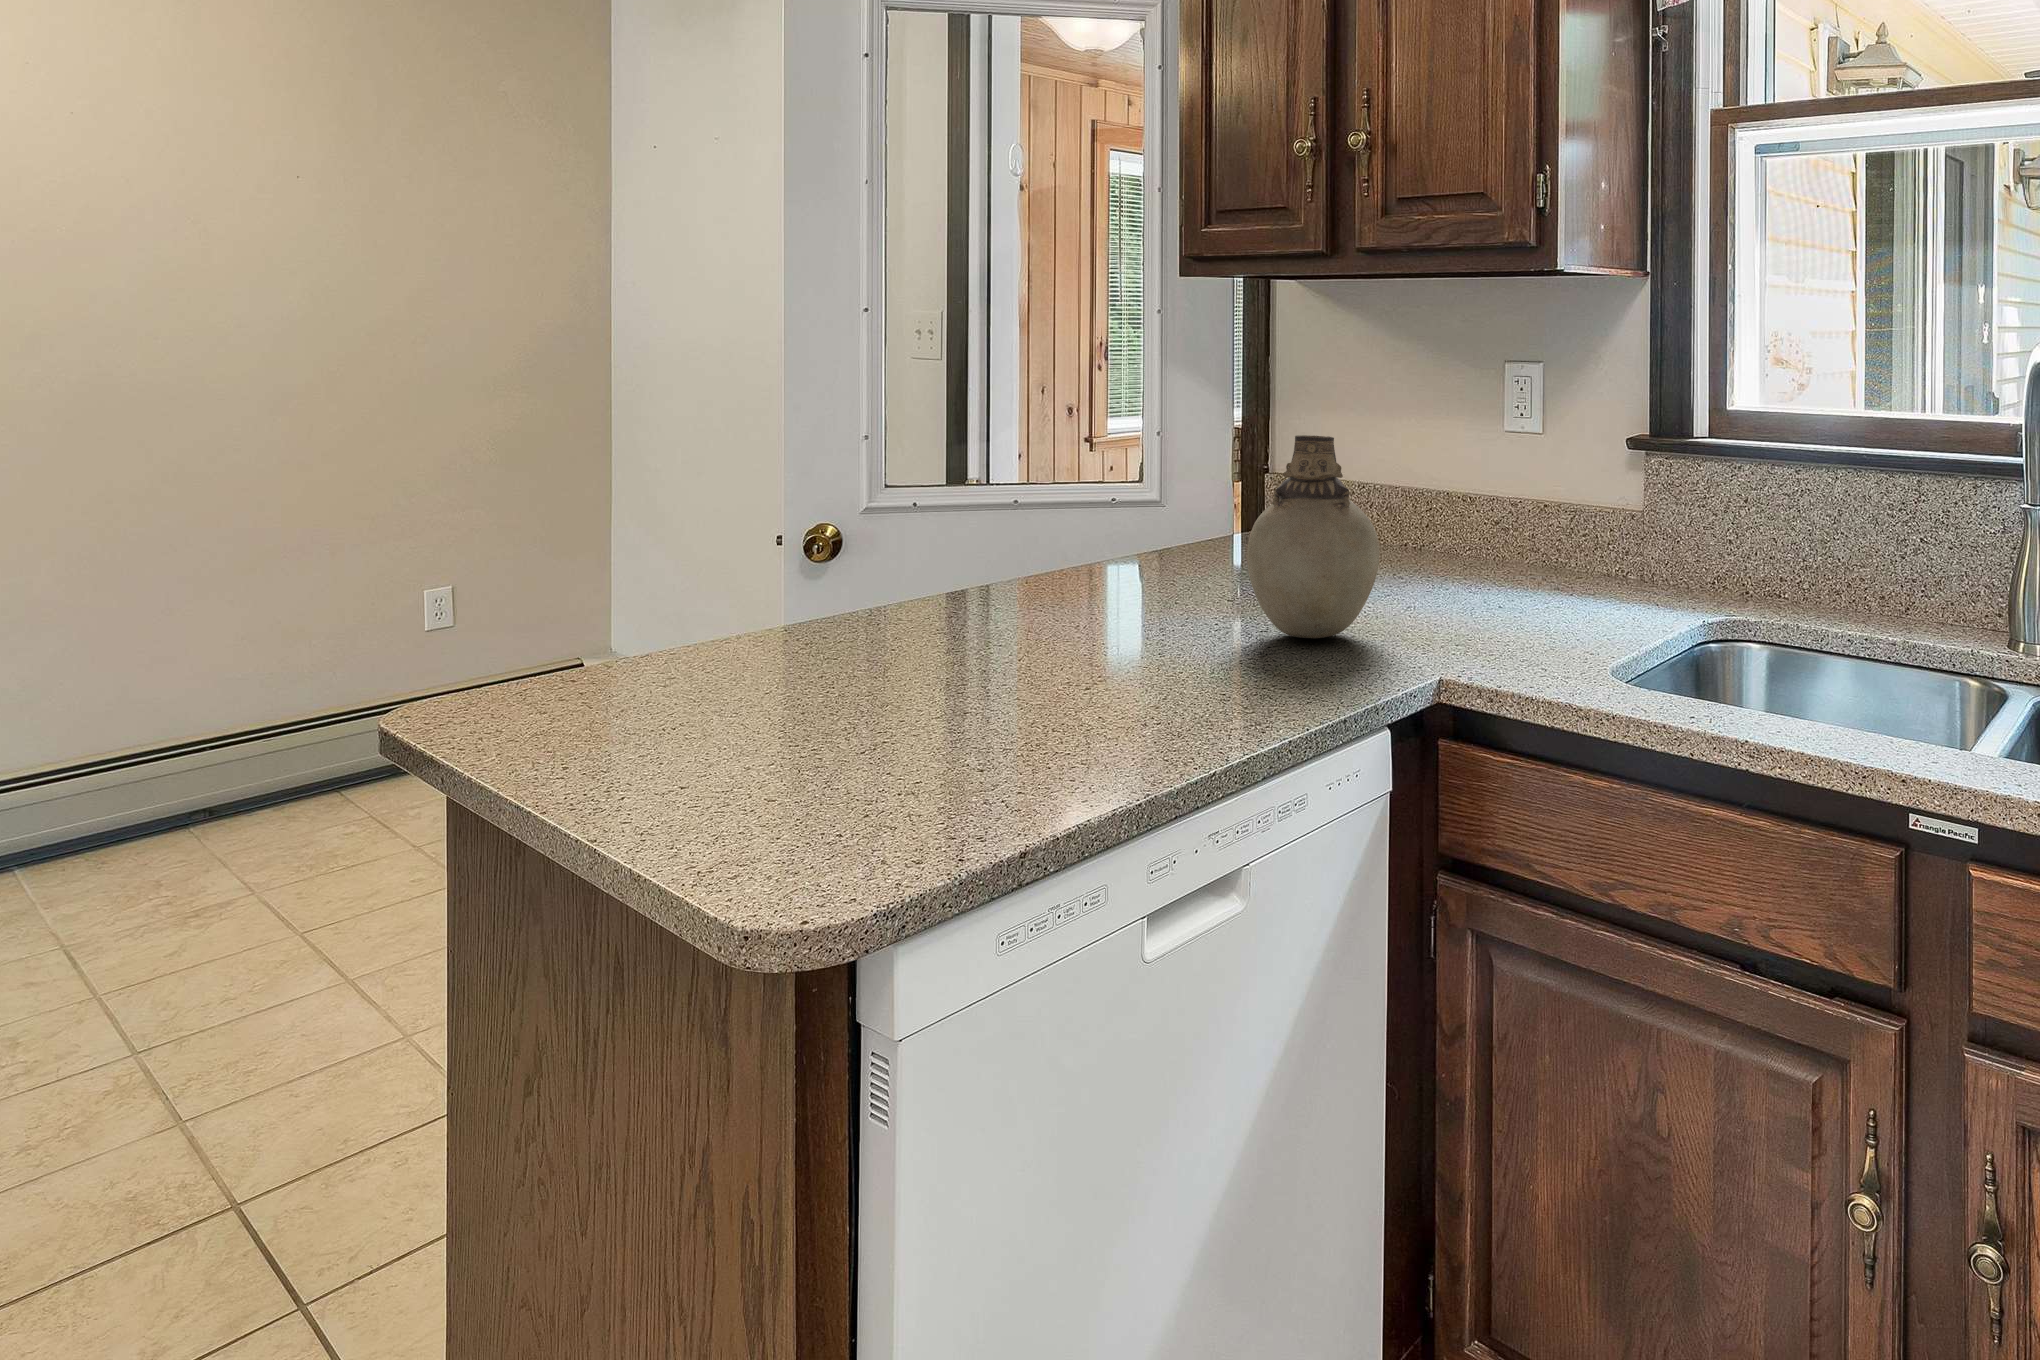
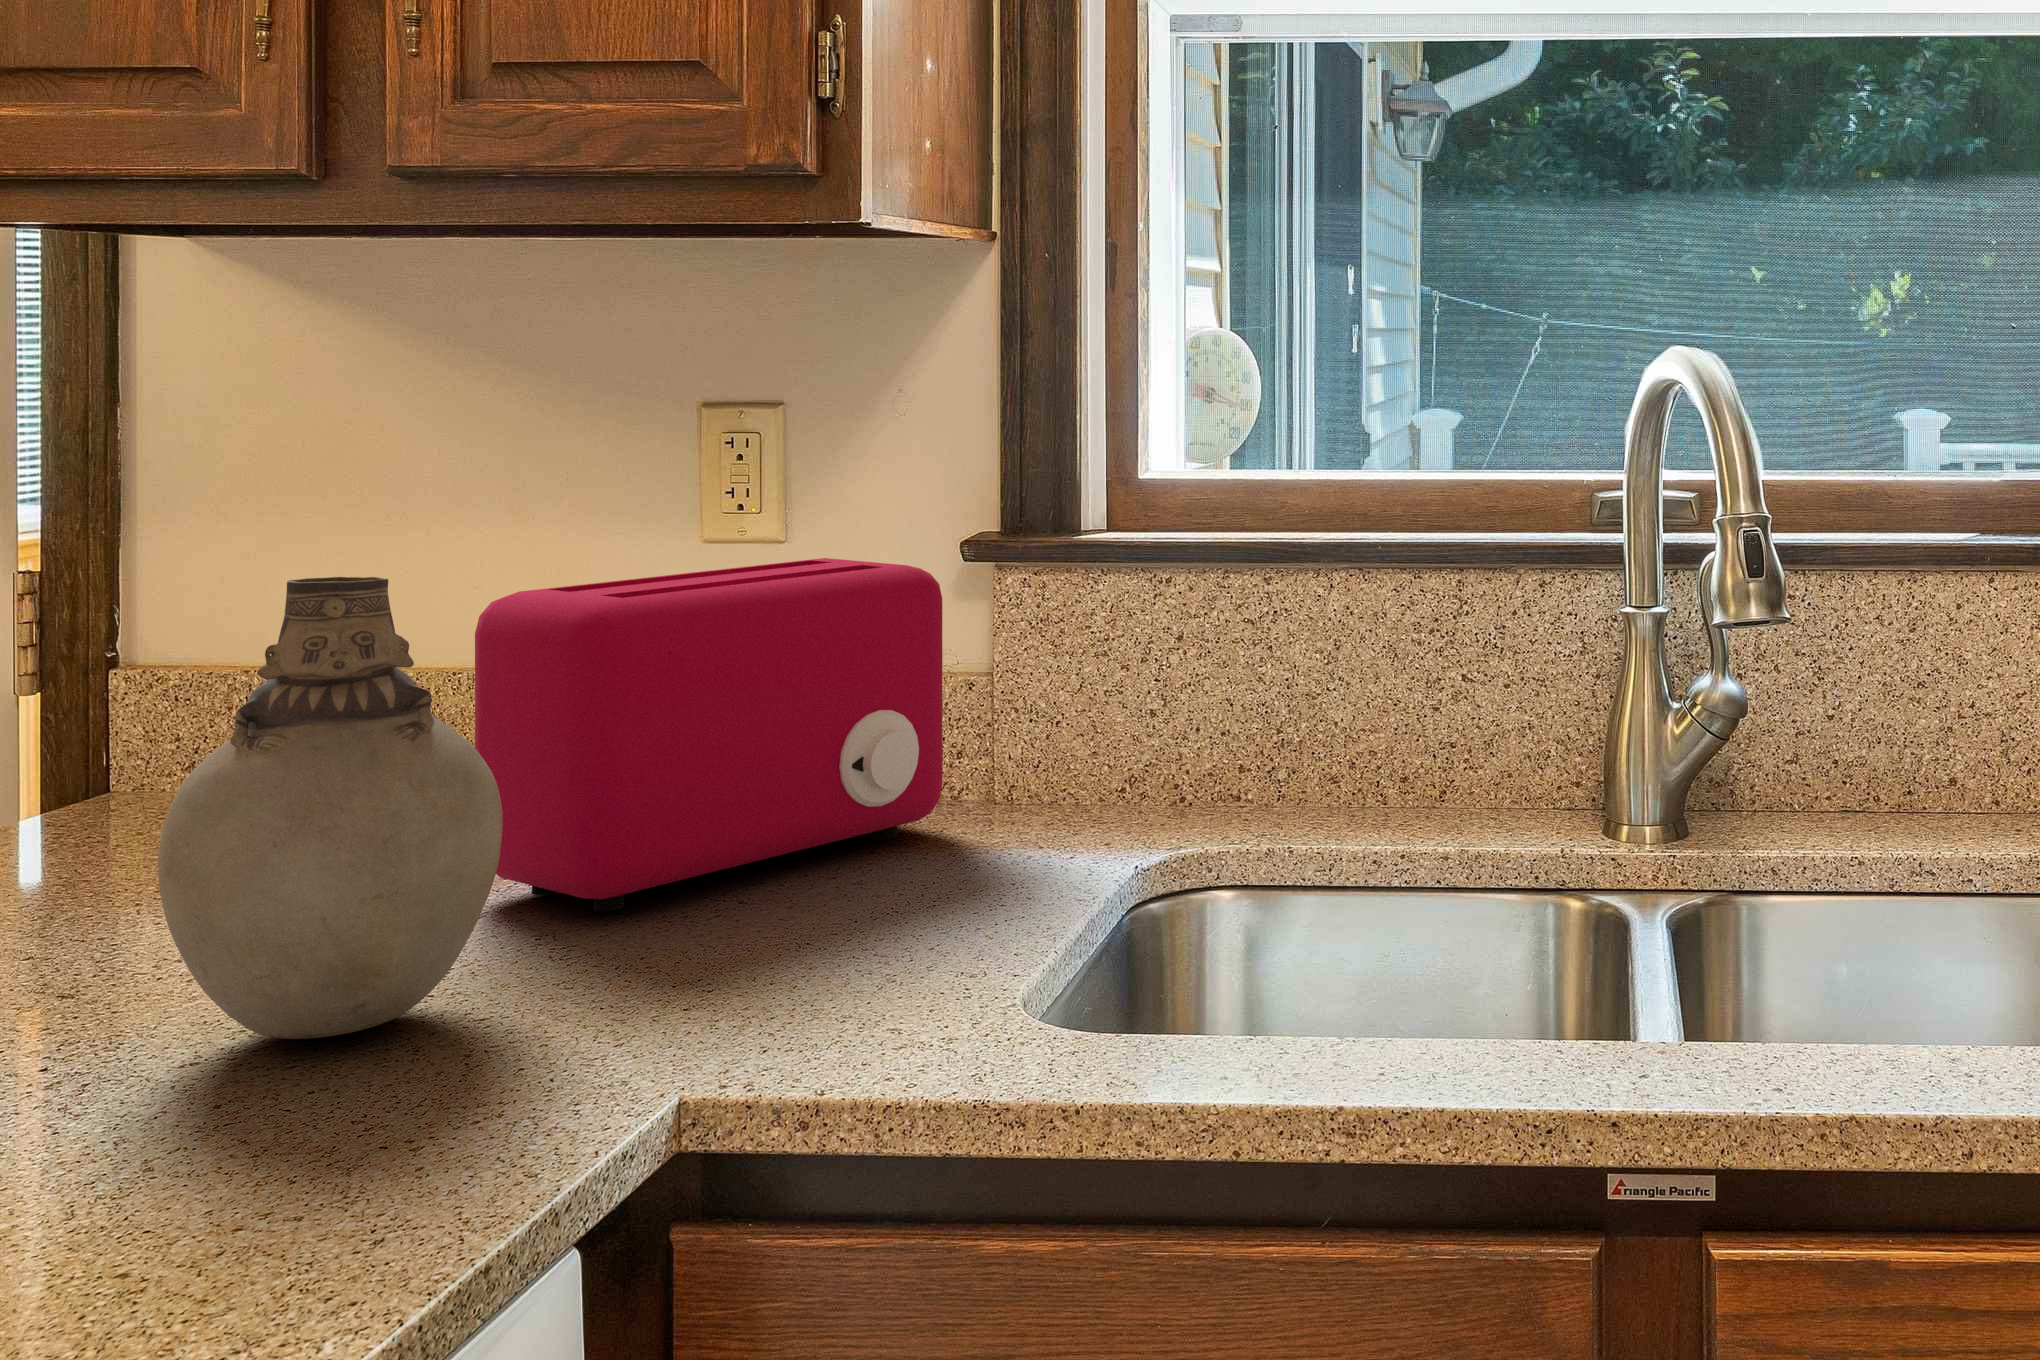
toaster: none [1383,448,1610,609] -> present [475,558,943,911]

